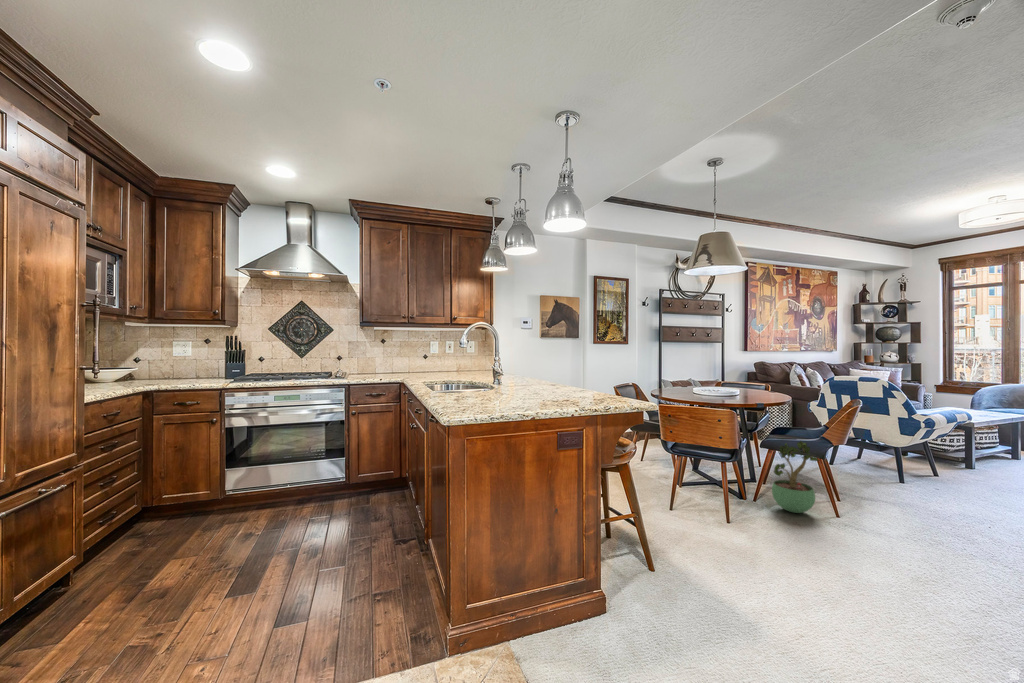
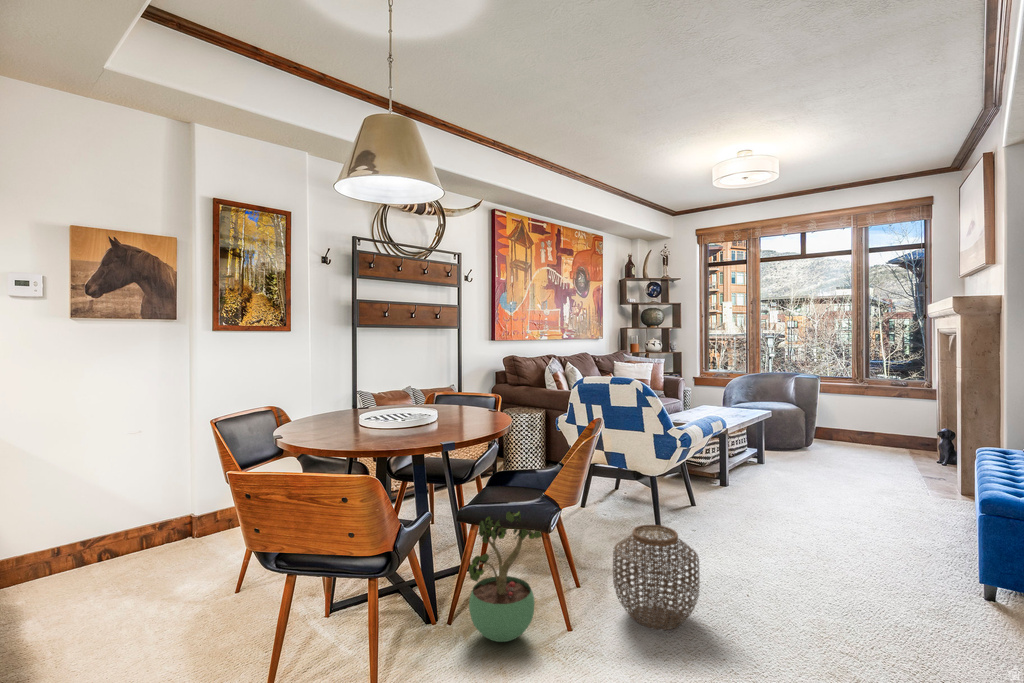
woven basket: none [870,465,942,529] -> present [613,525,700,630]

